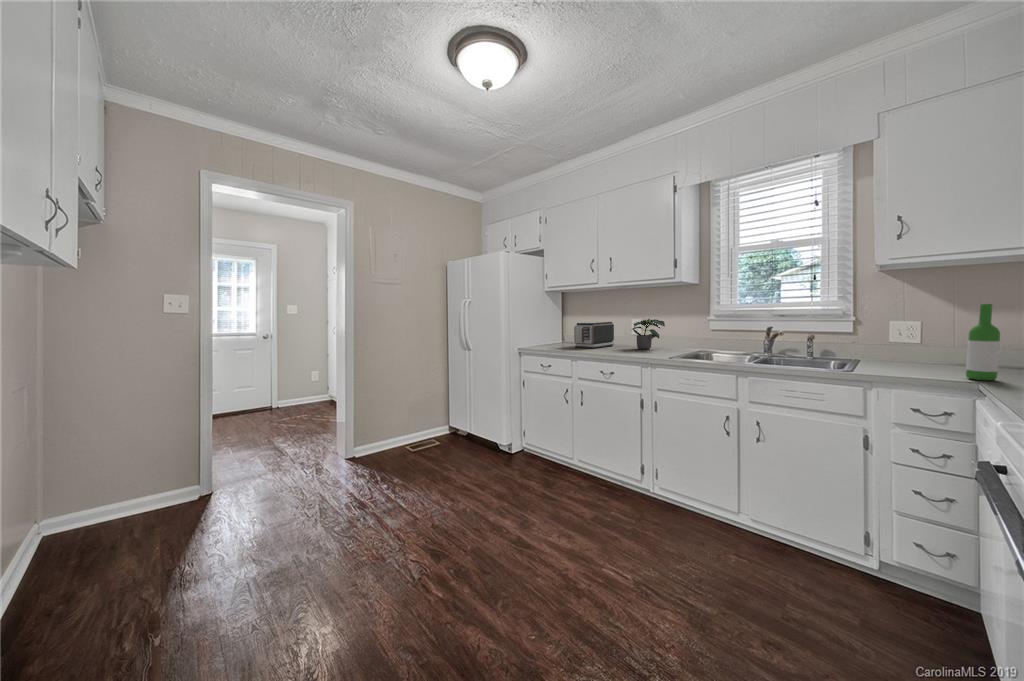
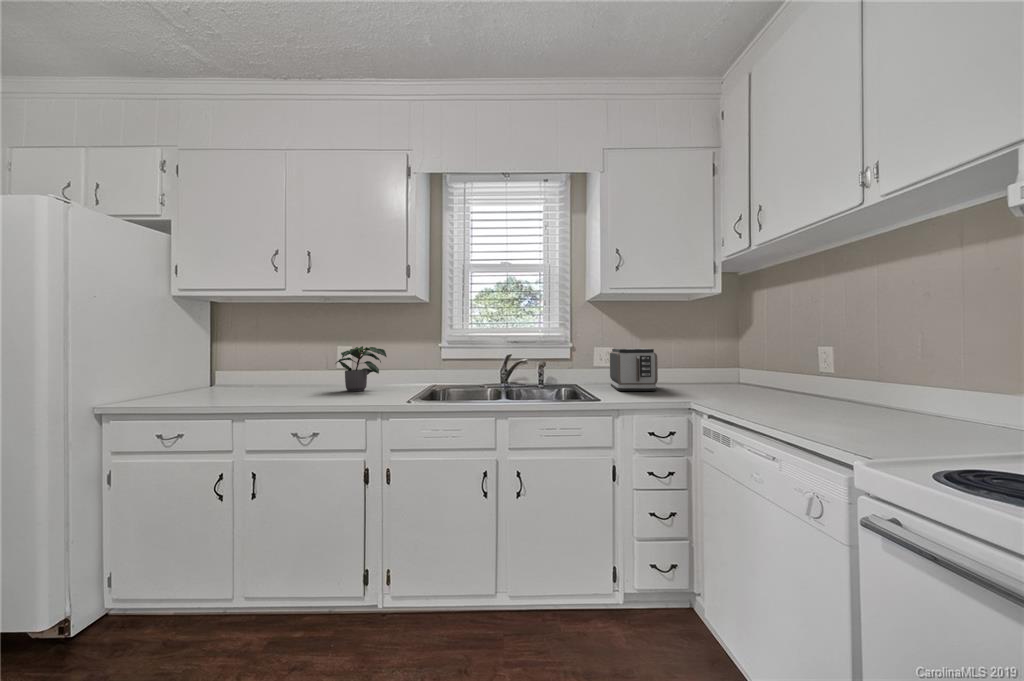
wine bottle: present [966,304,1000,381] -> none [677,329,696,399]
toaster: present [574,322,614,348] -> present [610,349,658,391]

